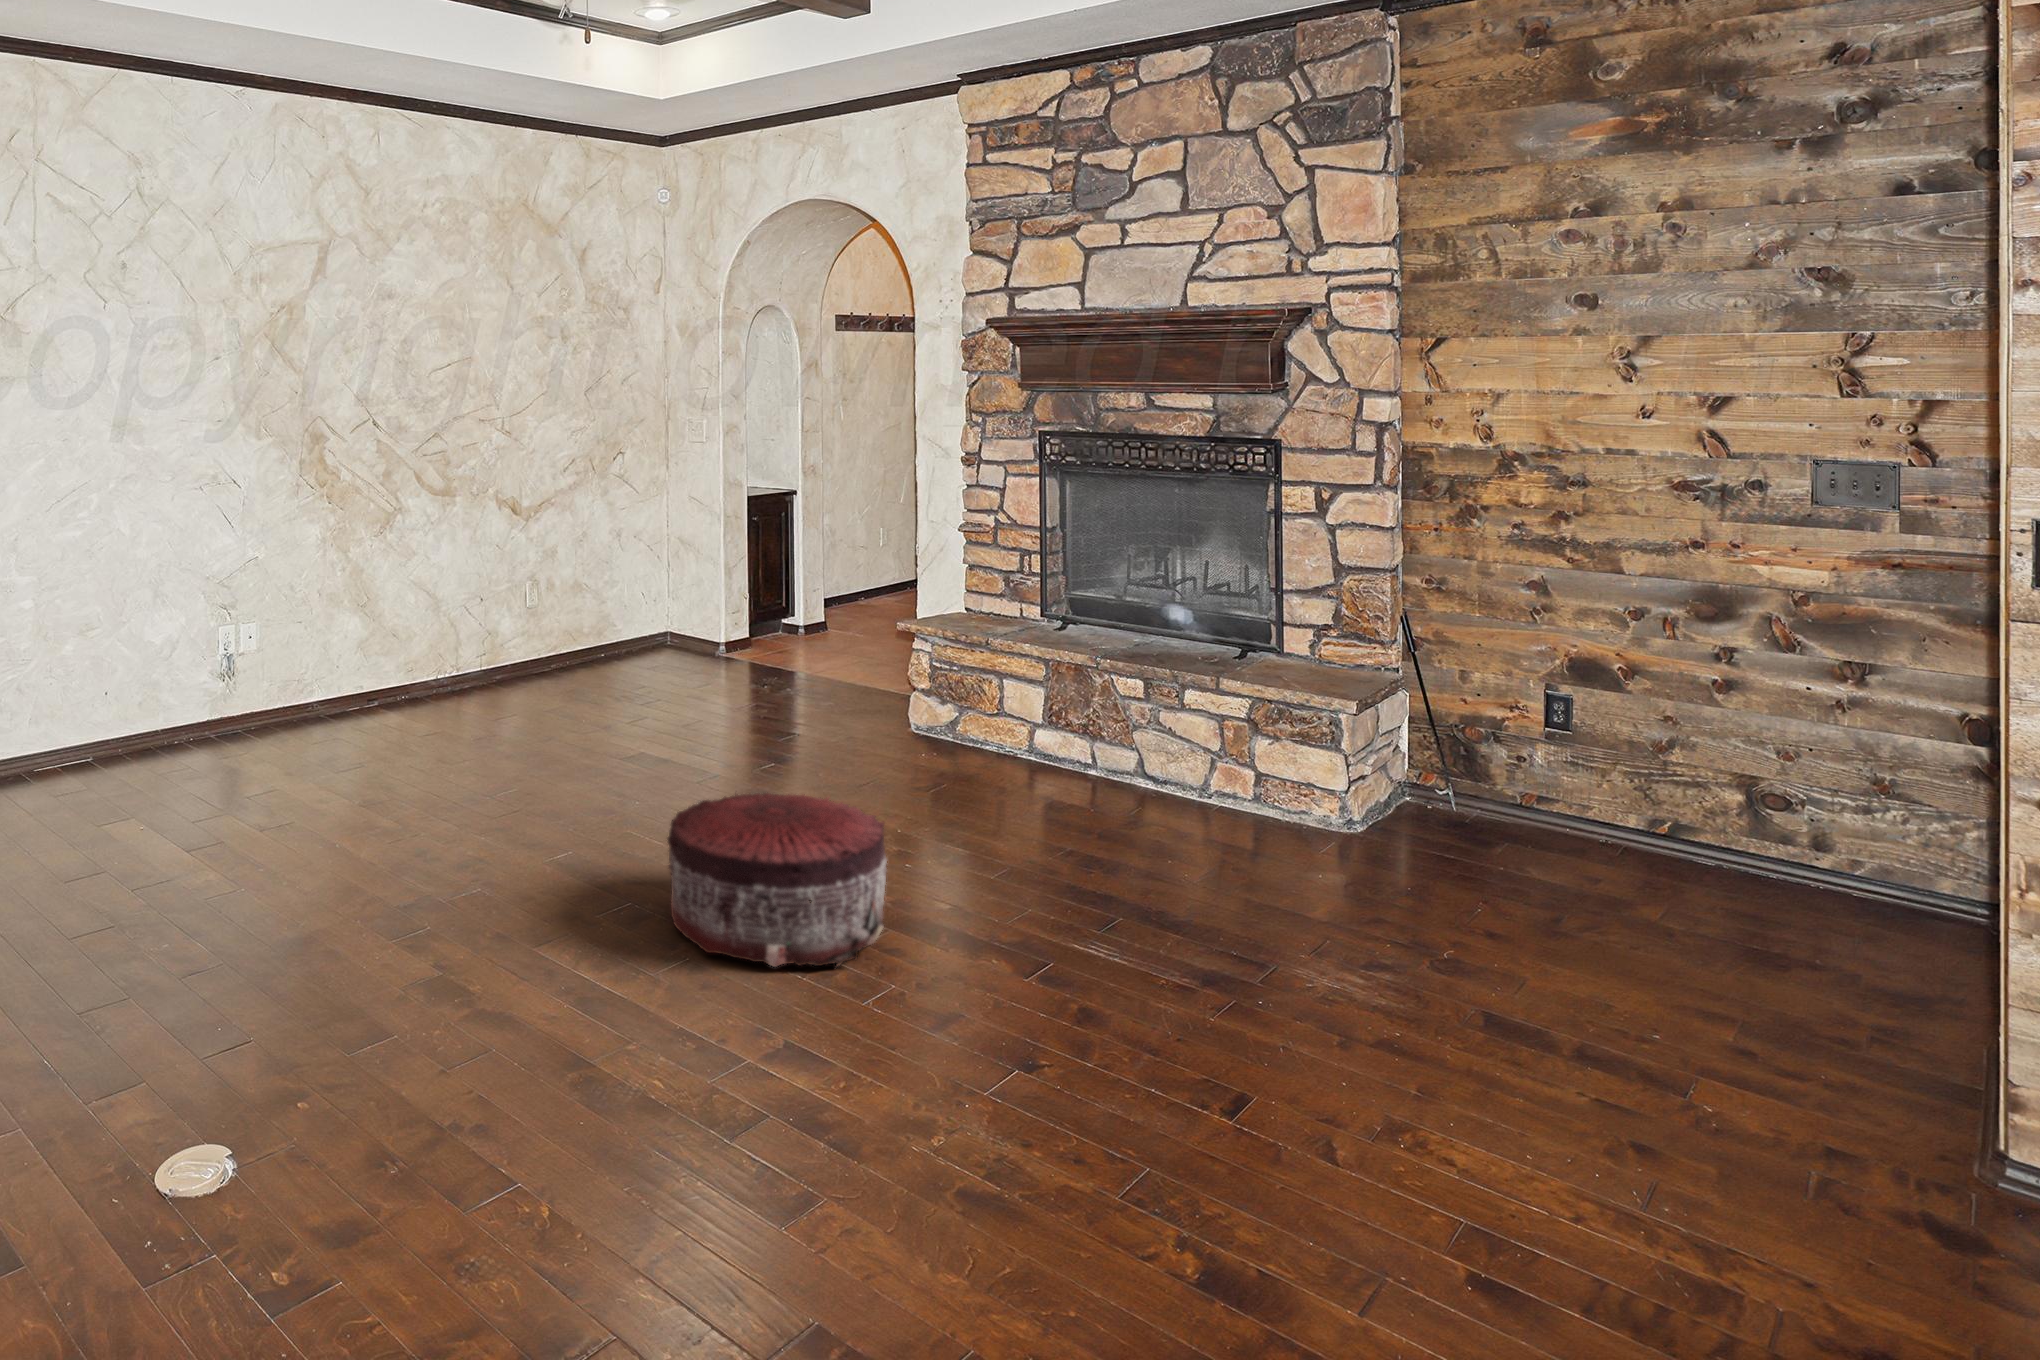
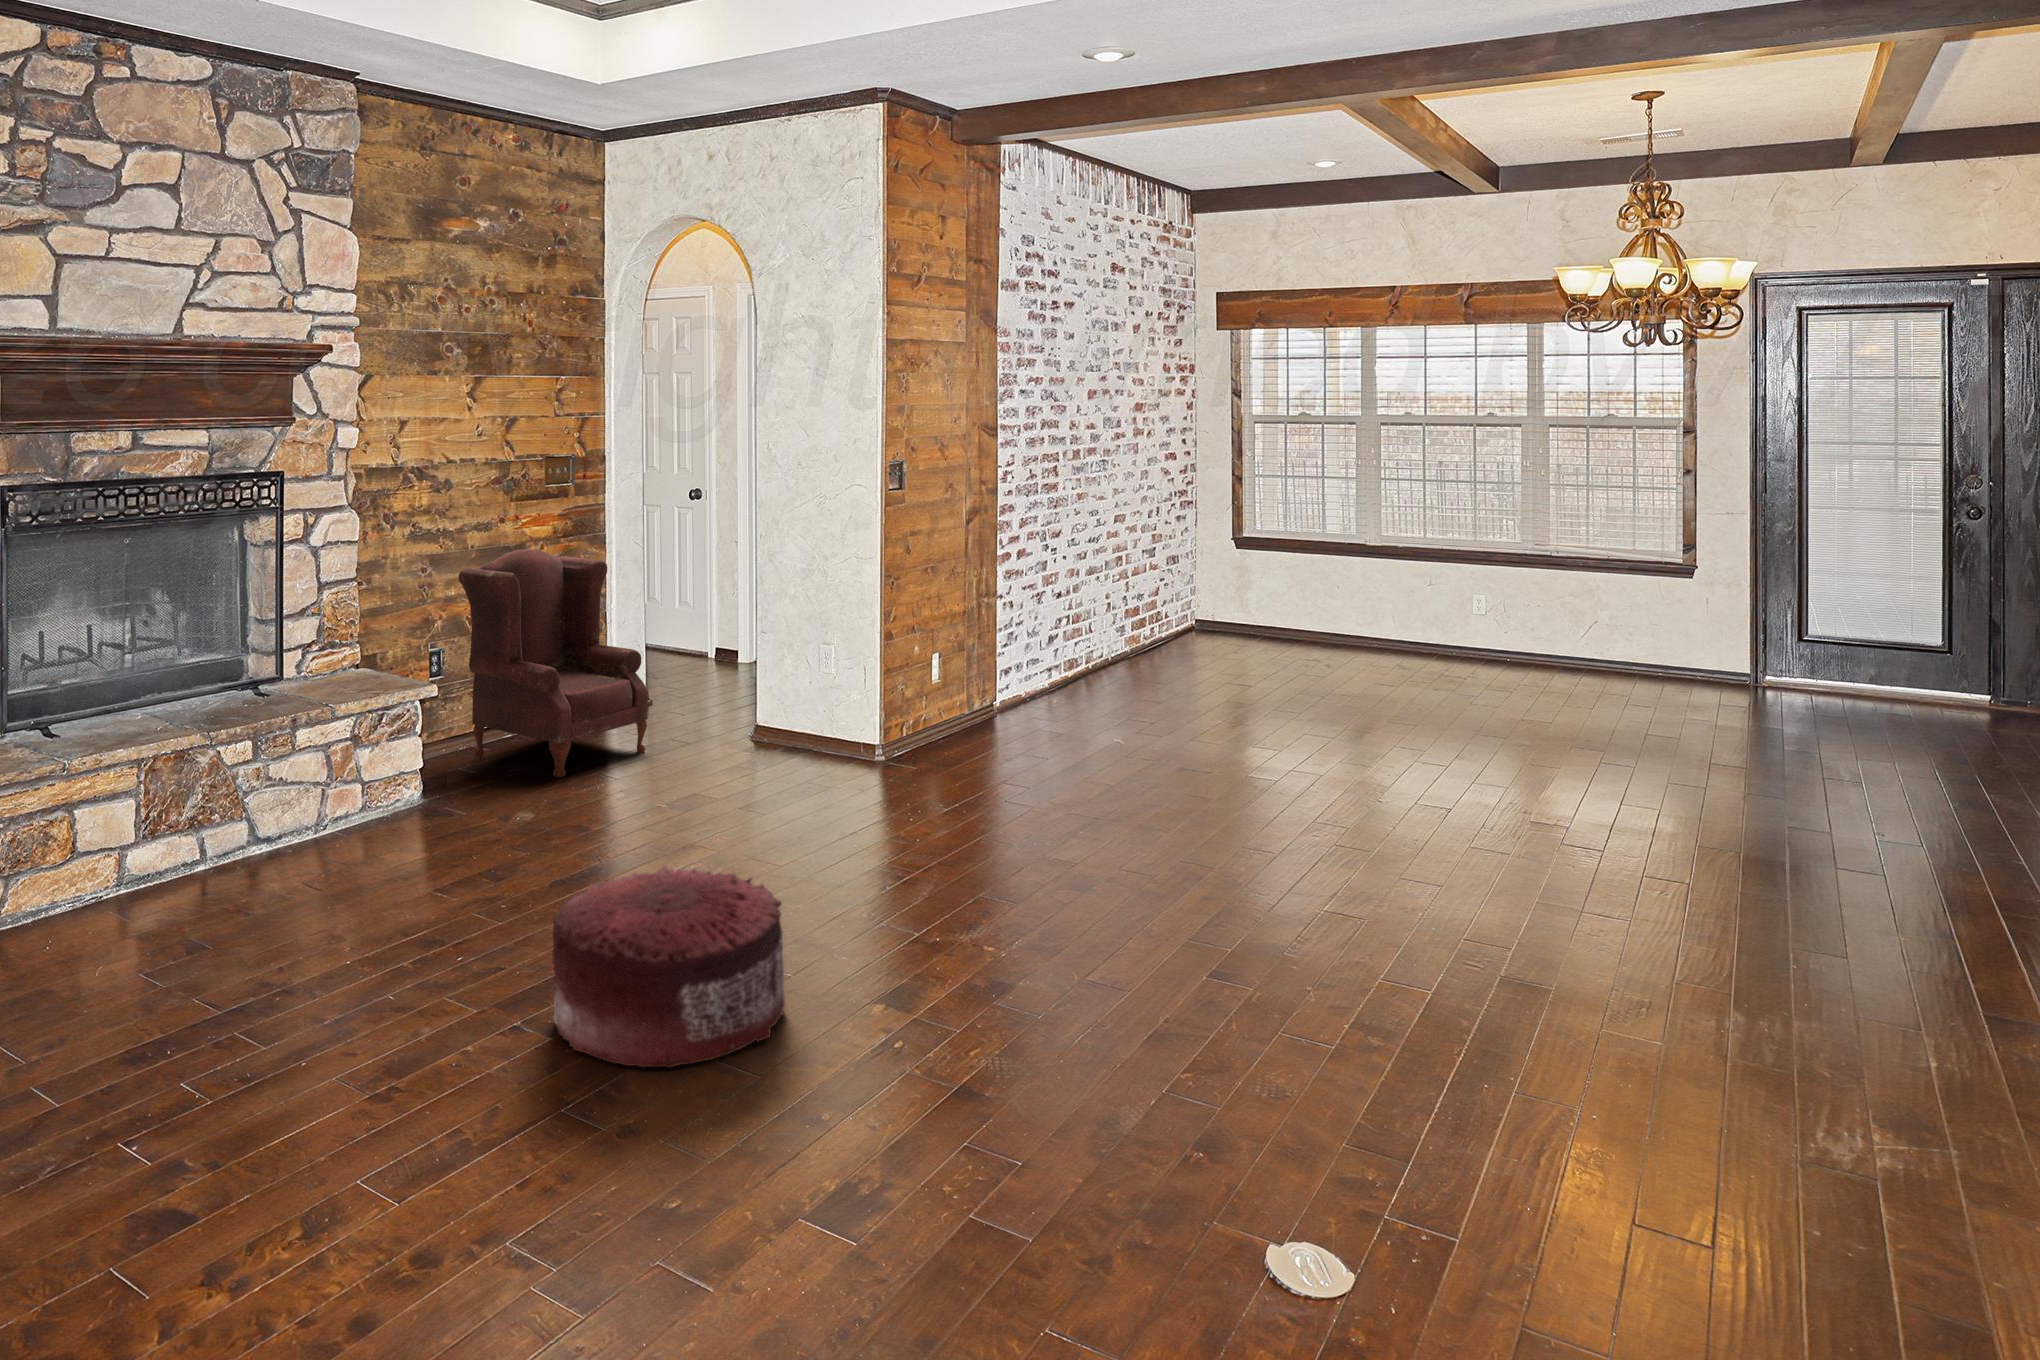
armchair: none [1558,594,1867,966] -> present [459,549,648,777]

